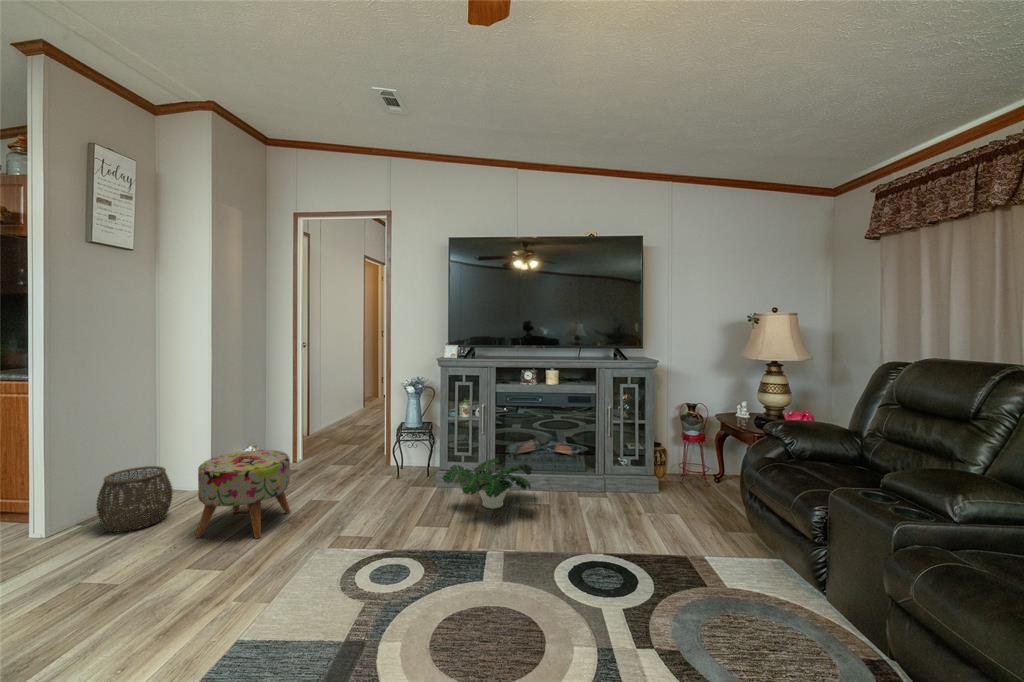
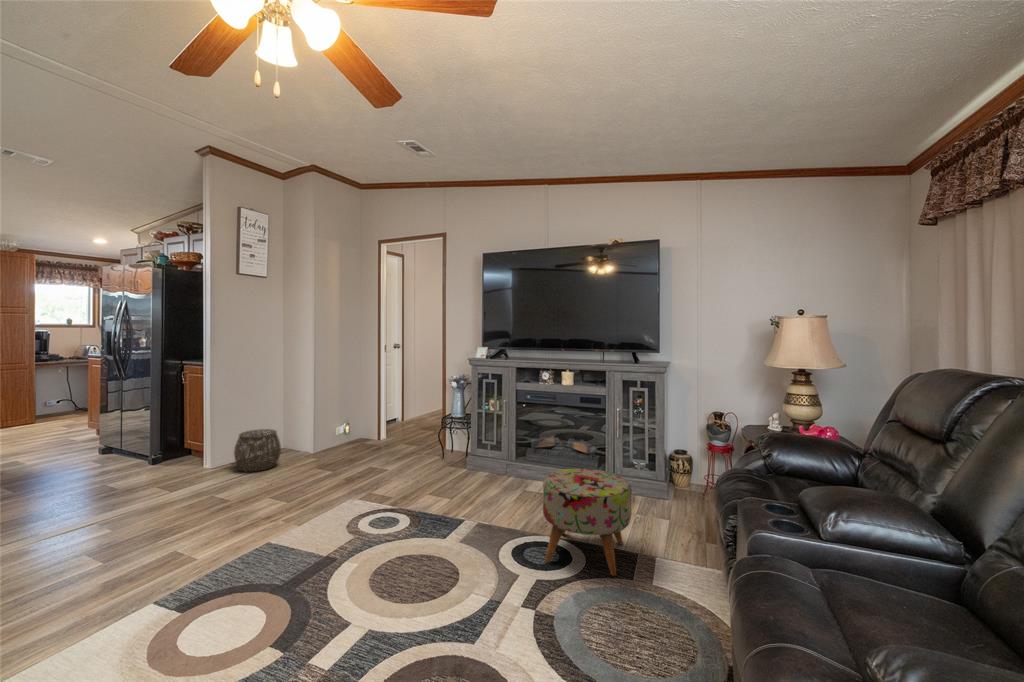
ottoman: present [196,450,290,539] -> present [543,468,632,576]
potted plant: present [443,458,532,509] -> none [460,448,540,490]

